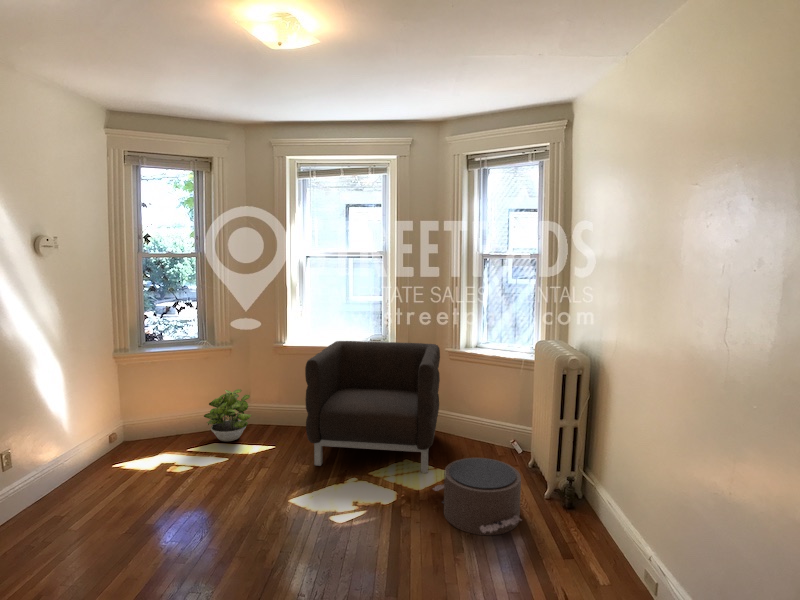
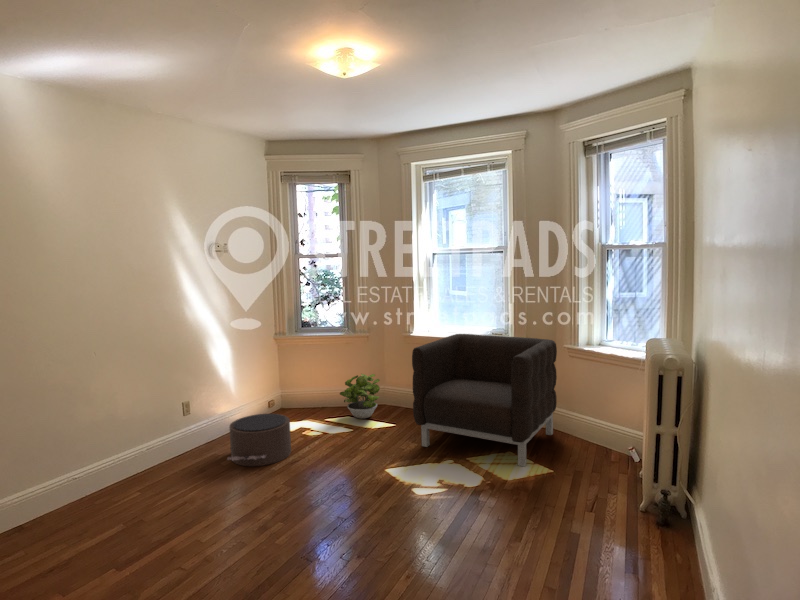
pouf: present [433,458,521,535] -> present [227,414,291,466]

